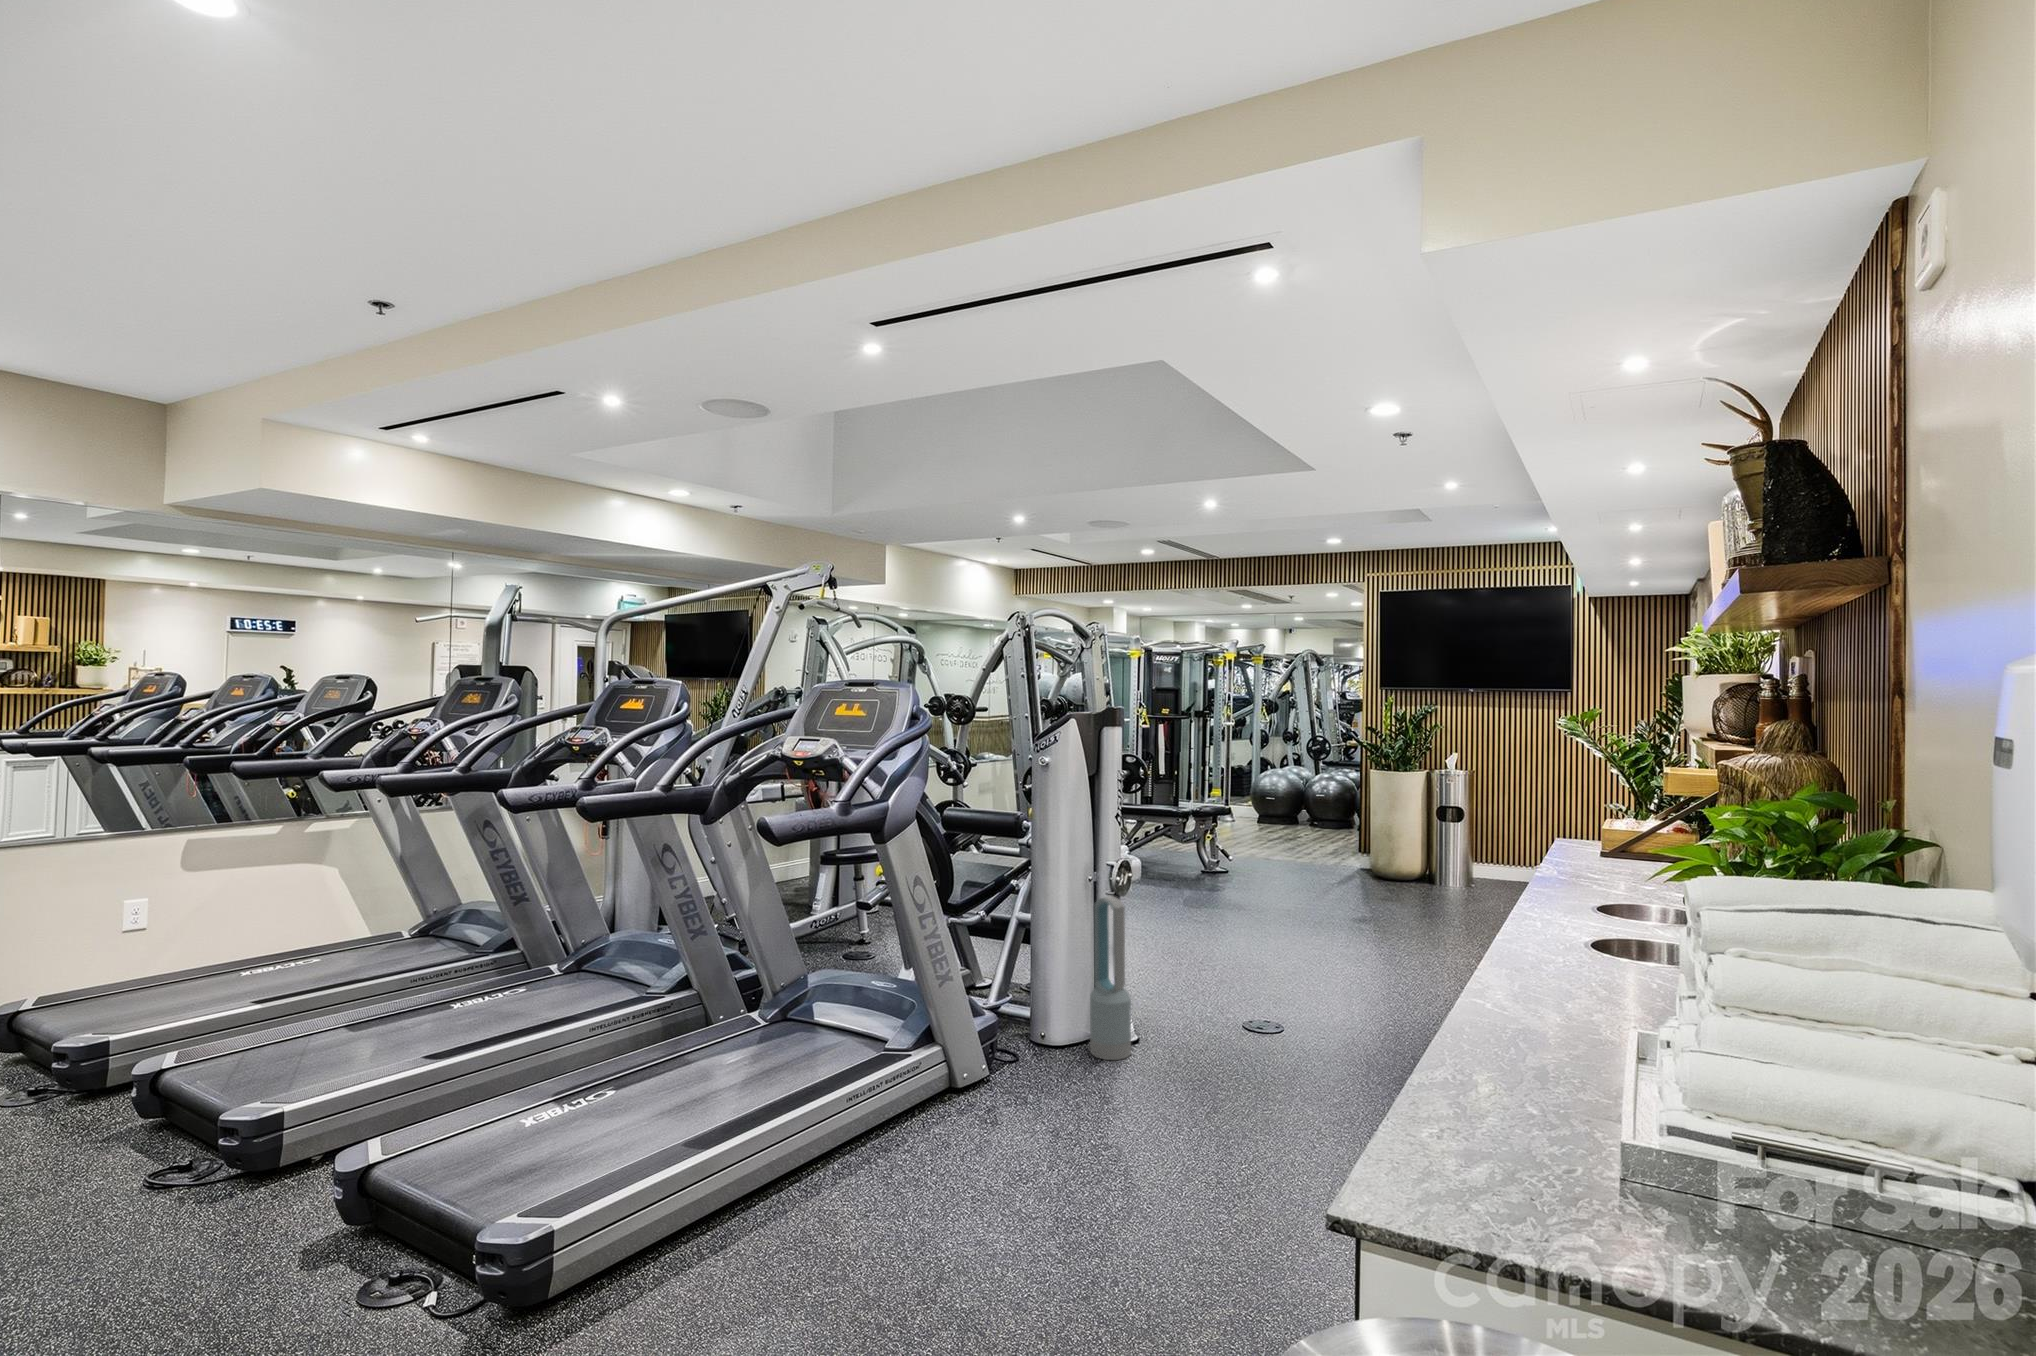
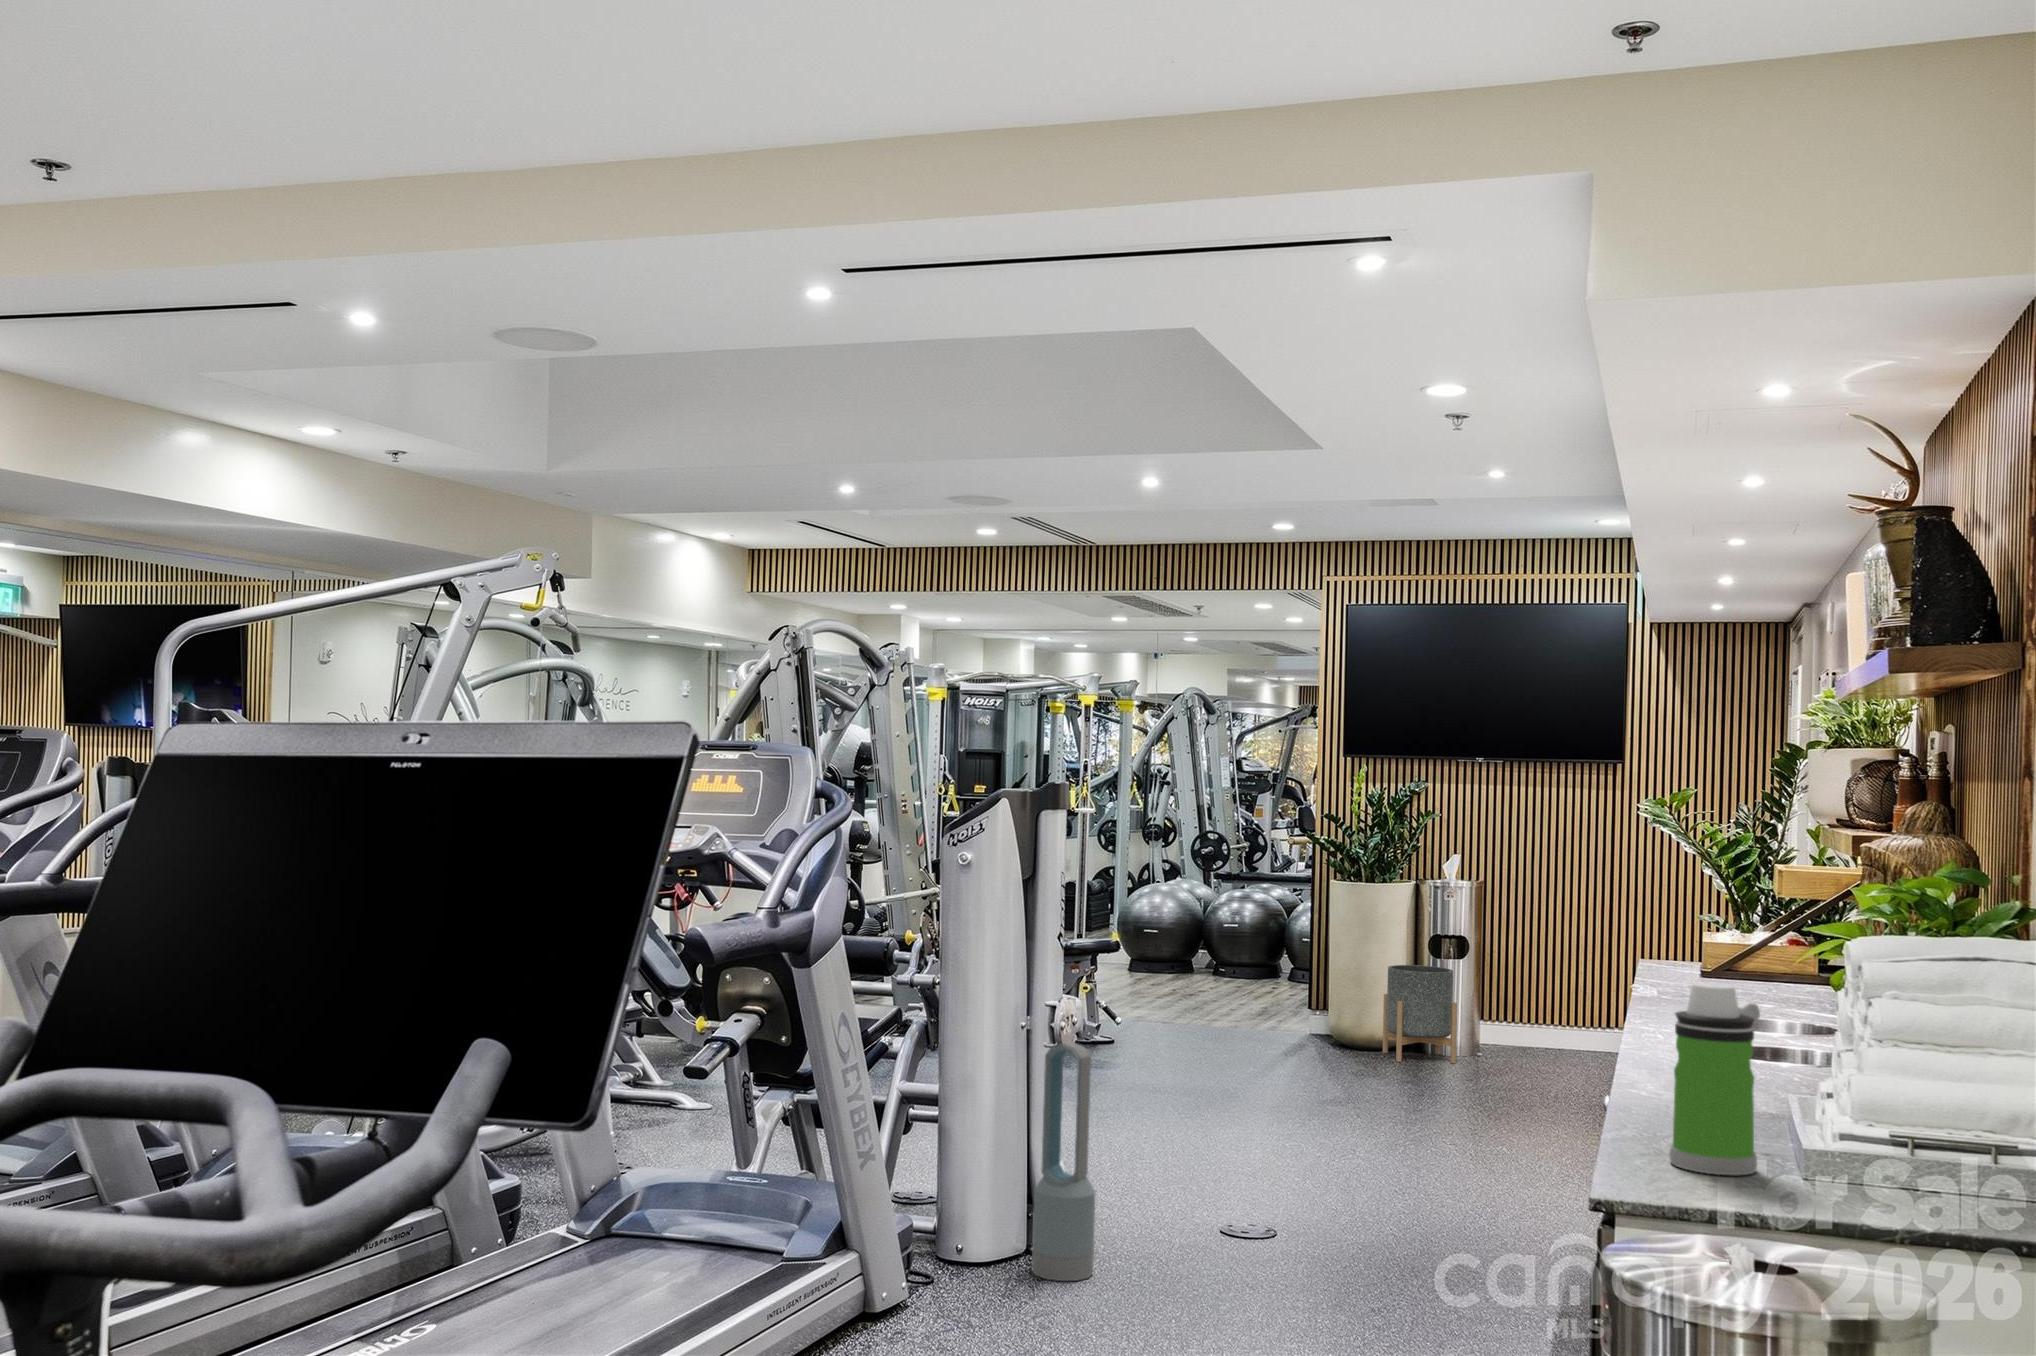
planter: none [1404,824,1453,888] -> present [1383,965,1457,1063]
water bottle: none [1435,942,1542,1174] -> present [1669,983,1760,1175]

